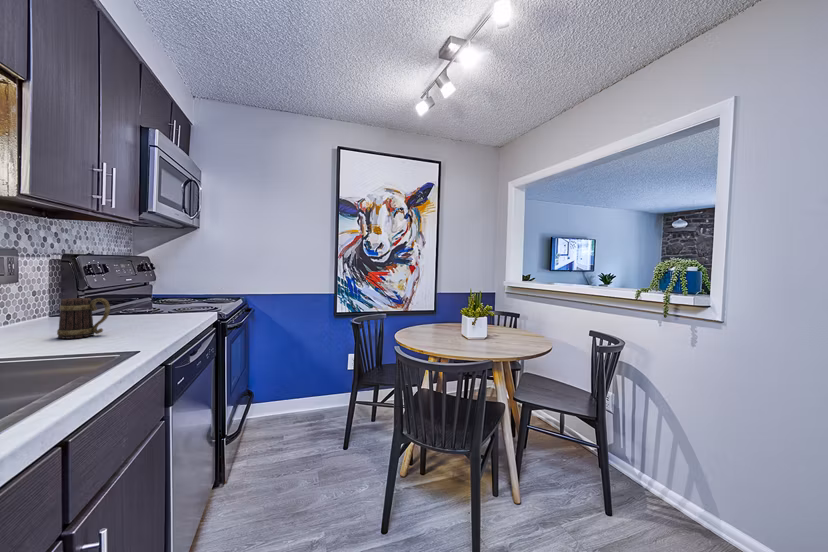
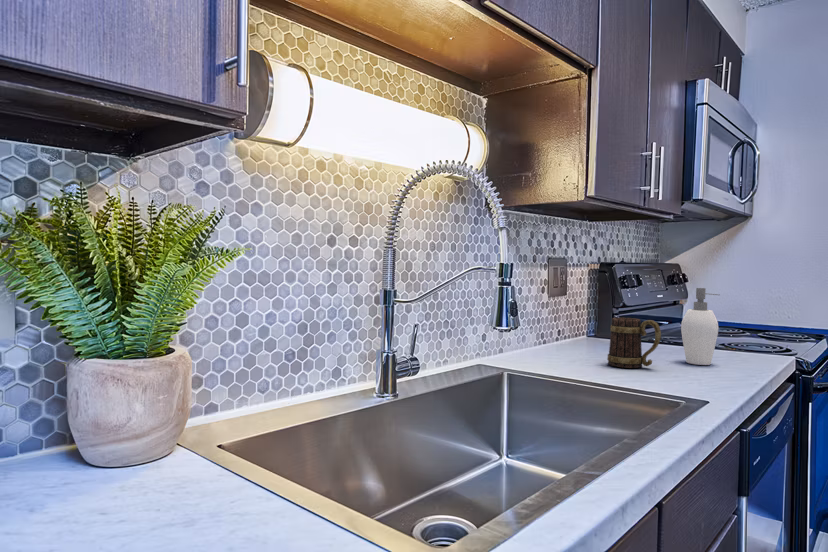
soap dispenser: none [132,273,162,327] -> present [681,288,719,365]

